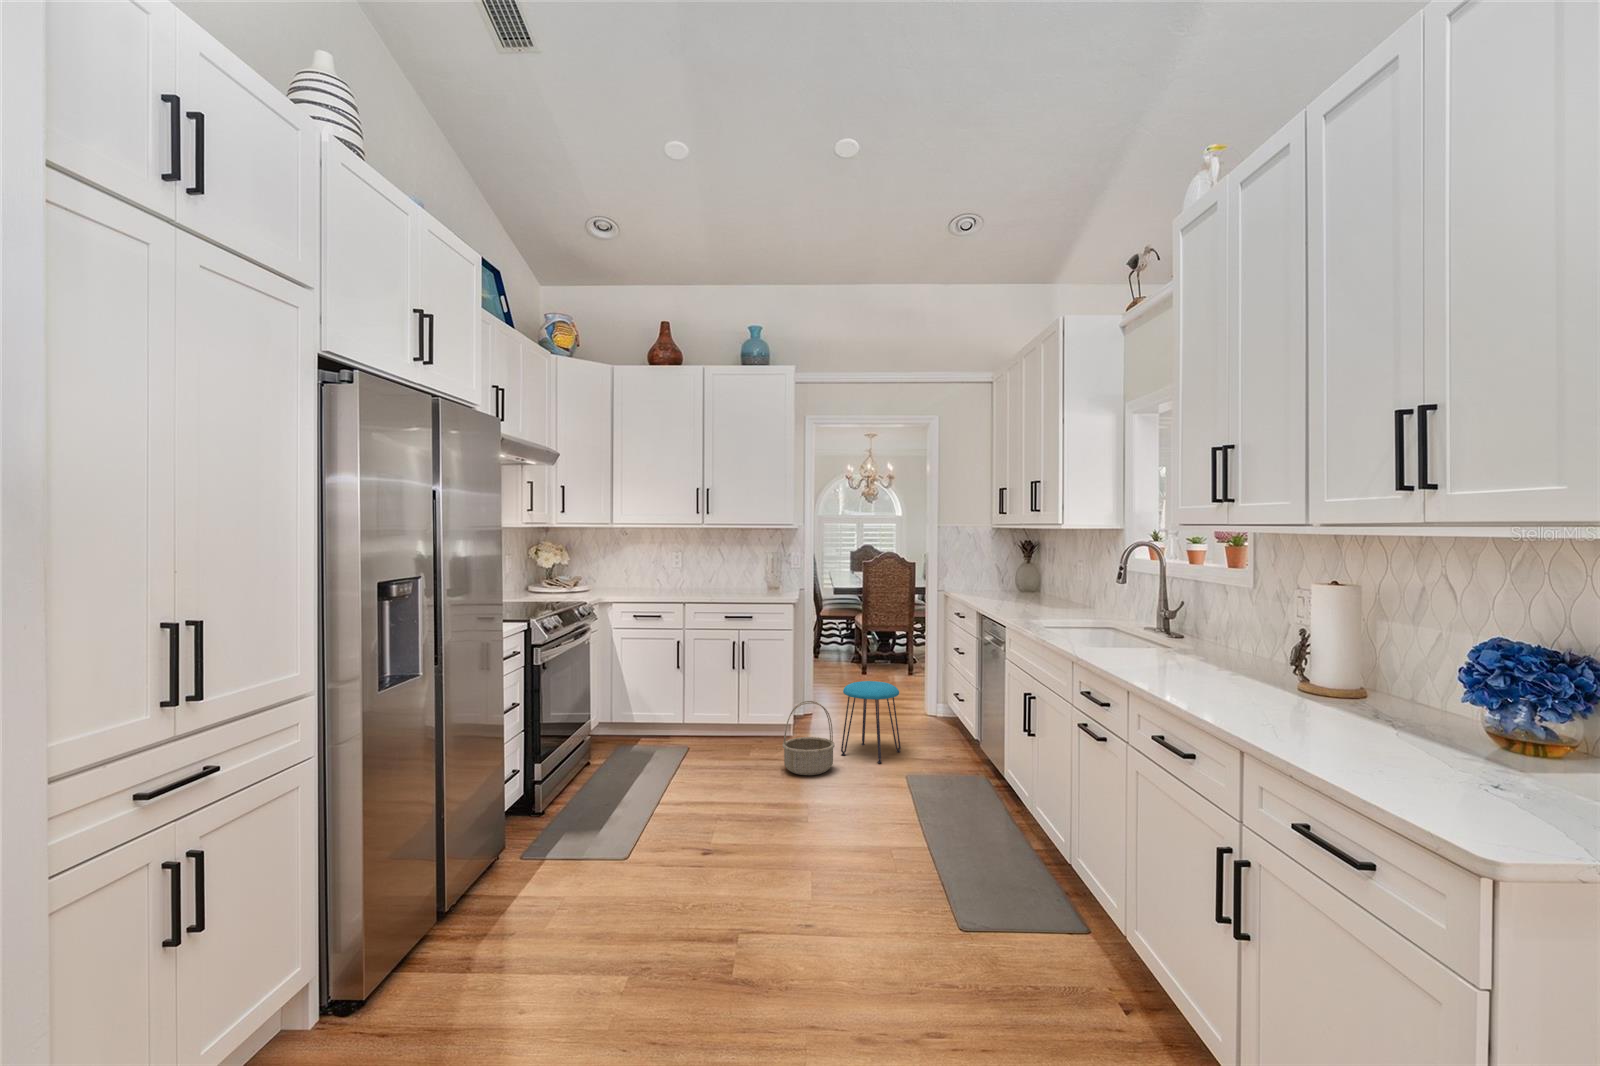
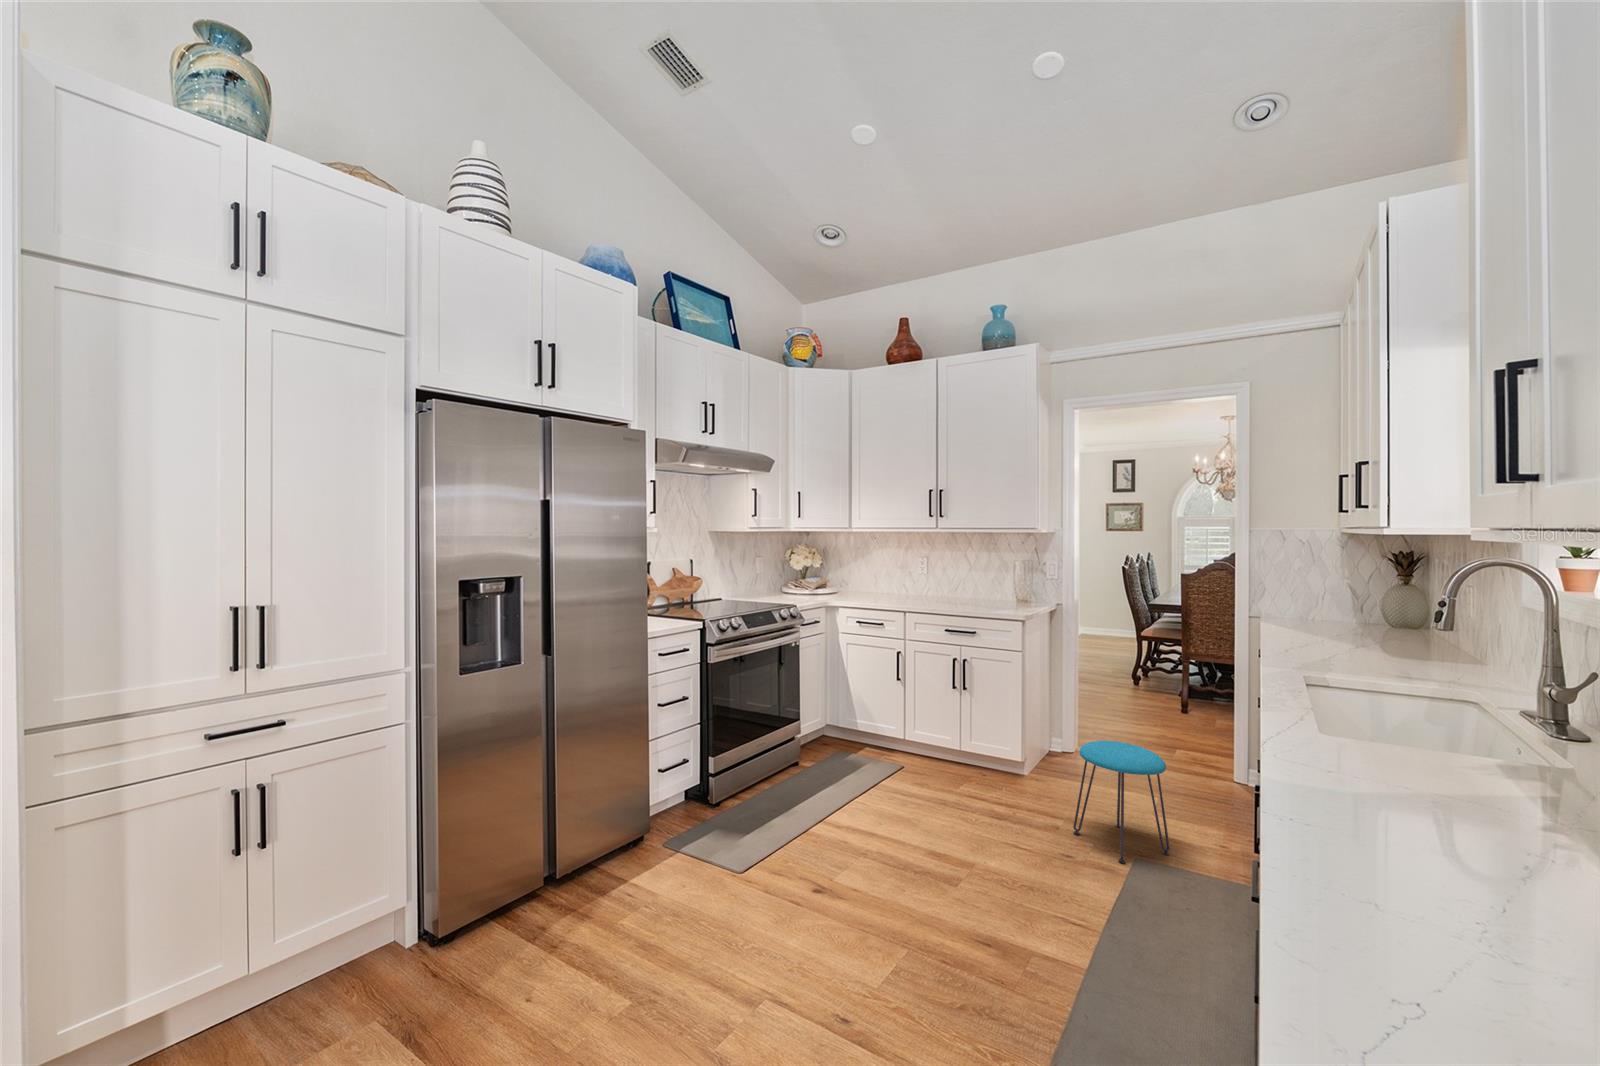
basket: present [783,701,835,775] -> none [979,752,1050,851]

